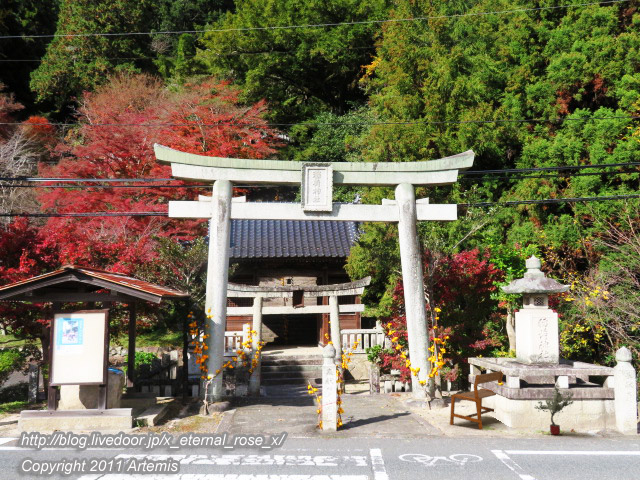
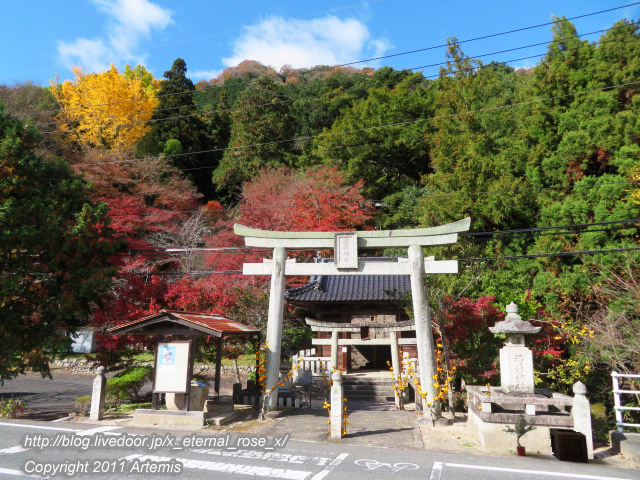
bench: present [450,371,503,430] -> none [439,397,489,446]
wooden crate: none [583,401,630,438] -> present [549,428,588,463]

